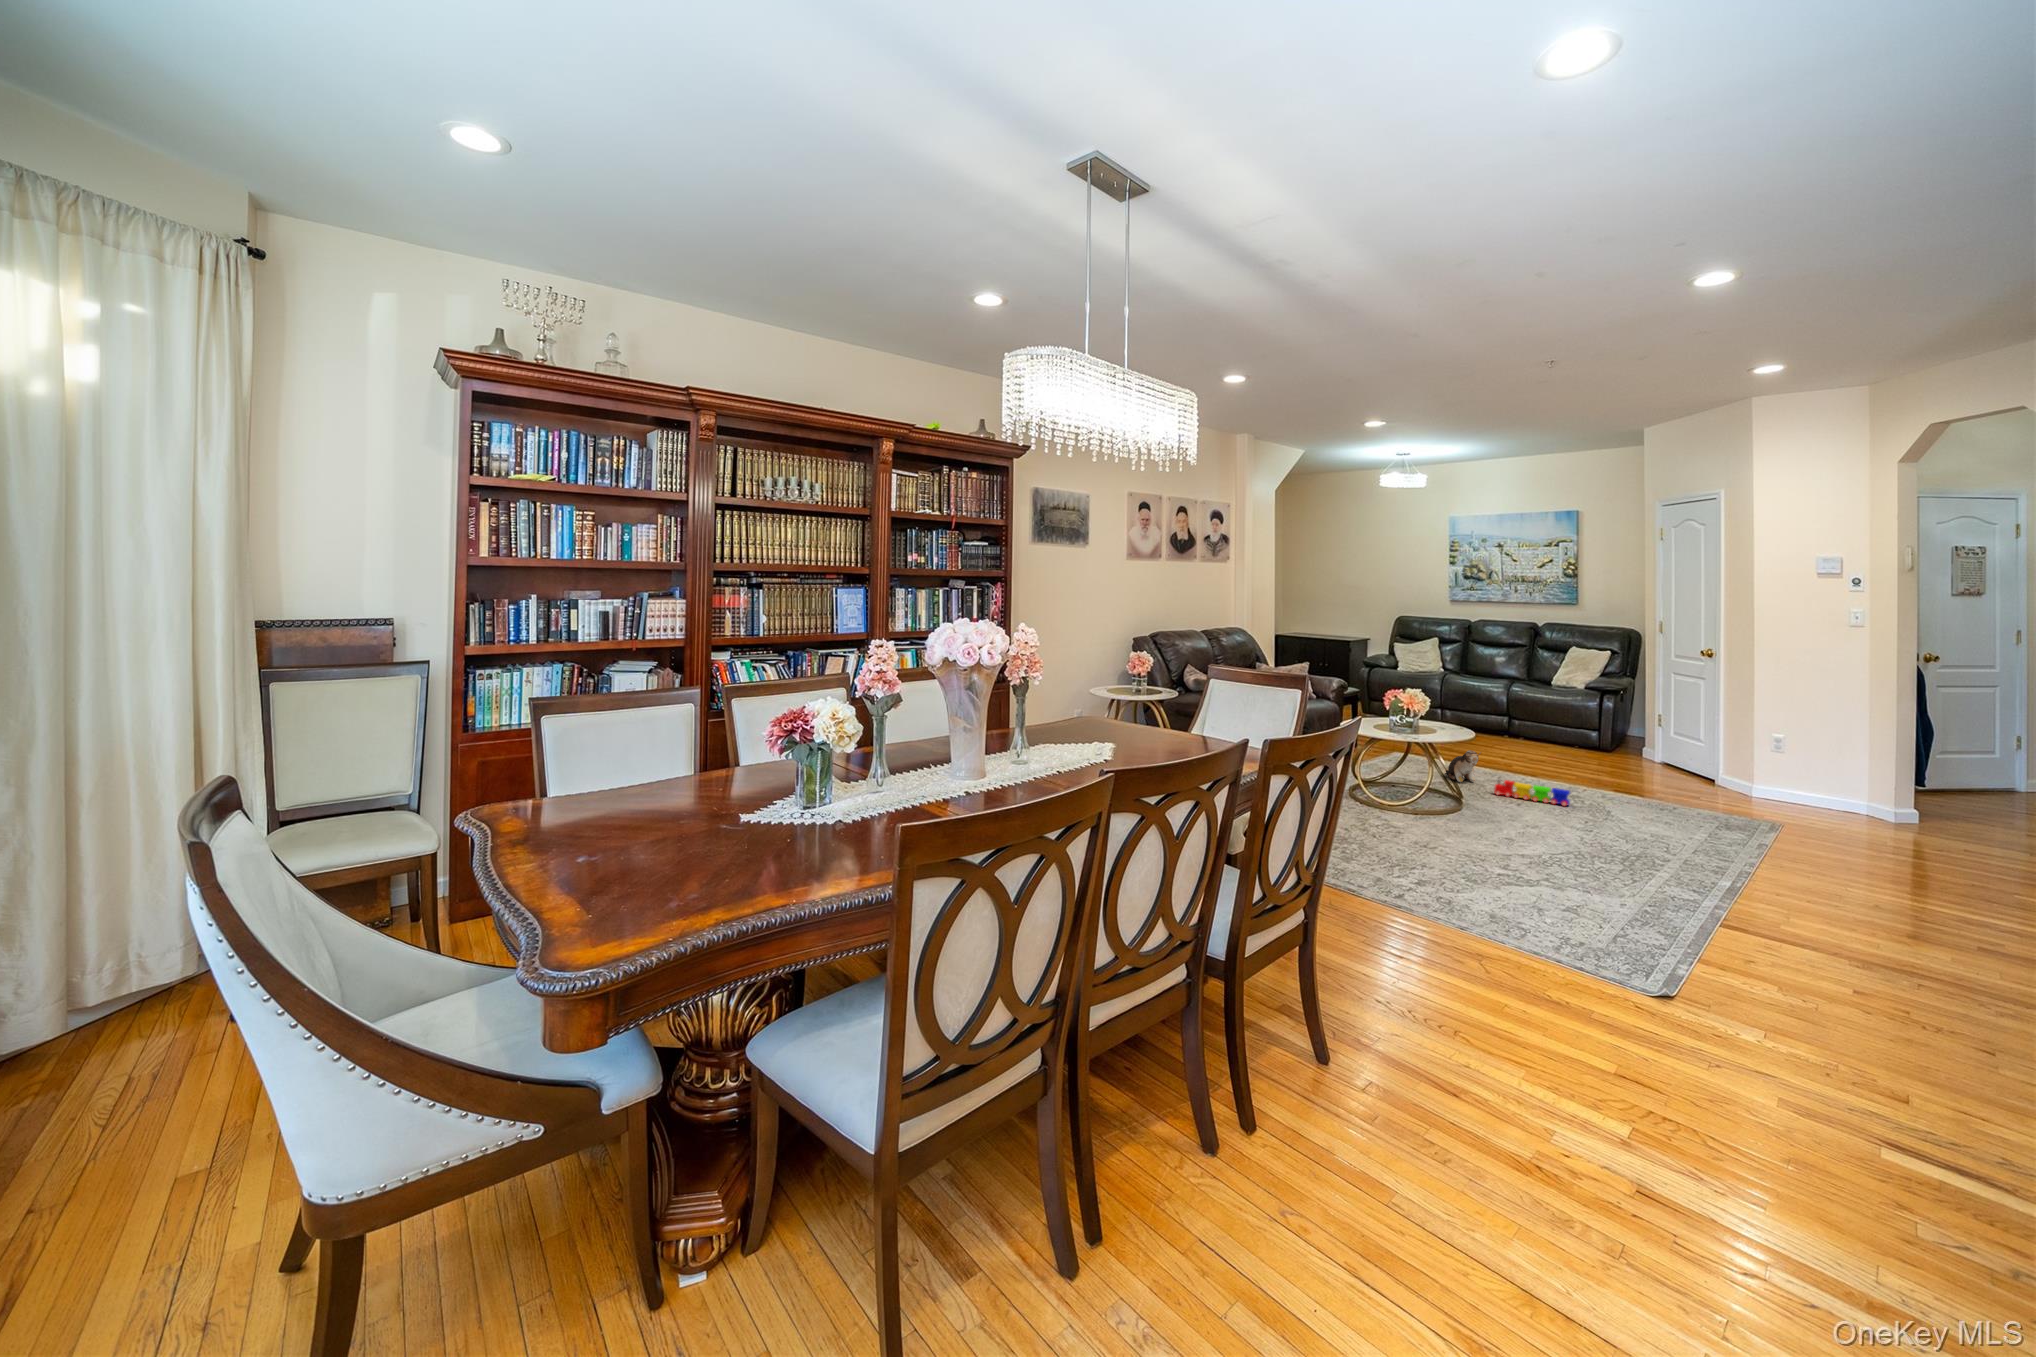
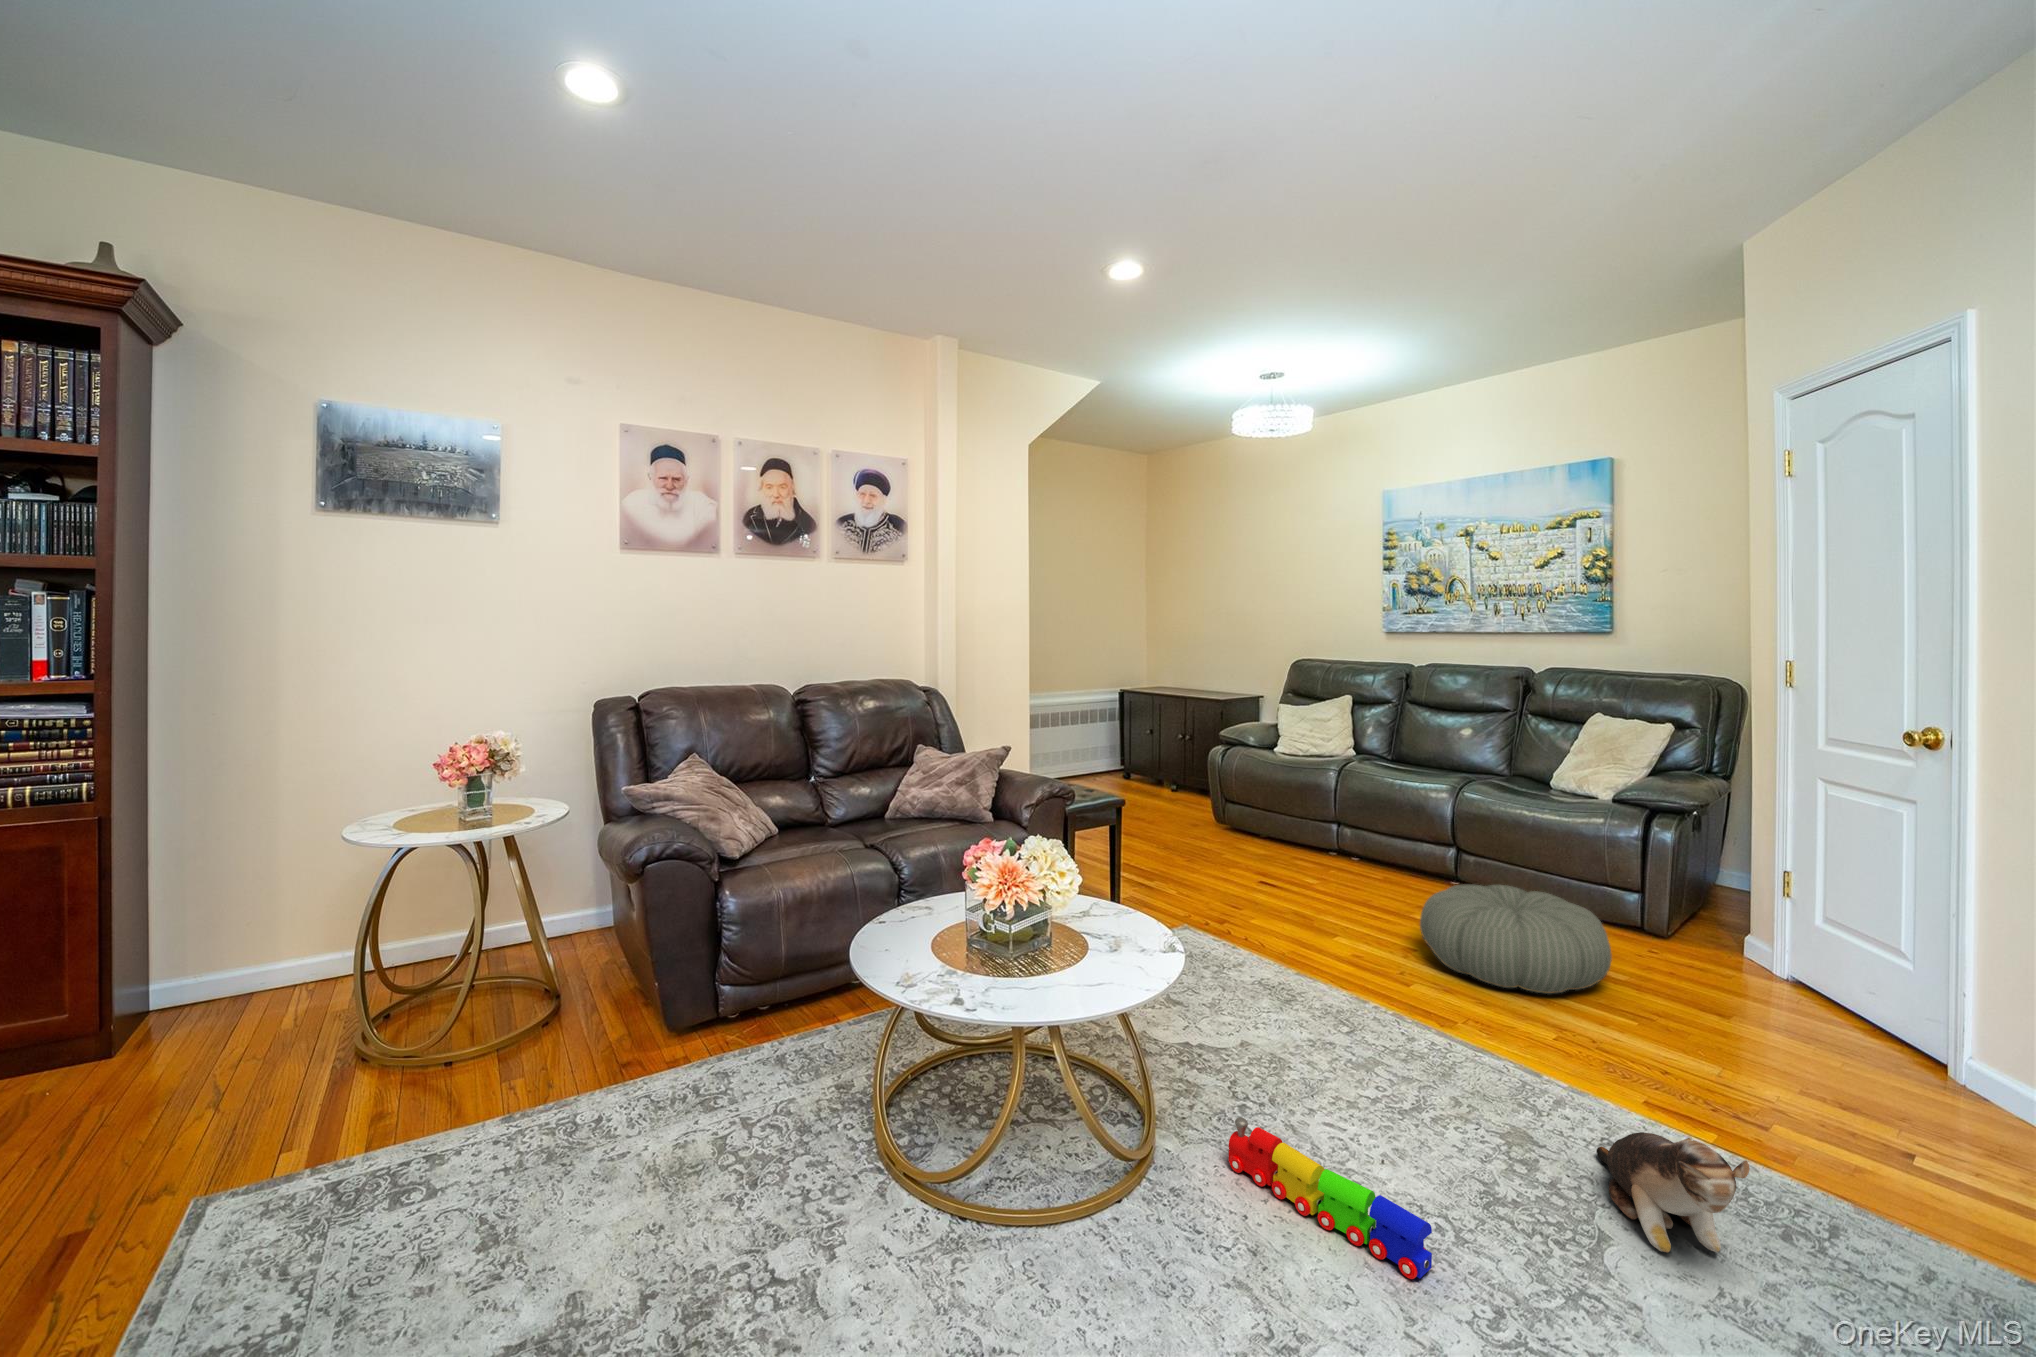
pouf: none [1510,724,1594,763] -> present [1420,884,1612,994]
plush toy: present [1446,750,1481,783] -> present [1596,1132,1750,1253]

